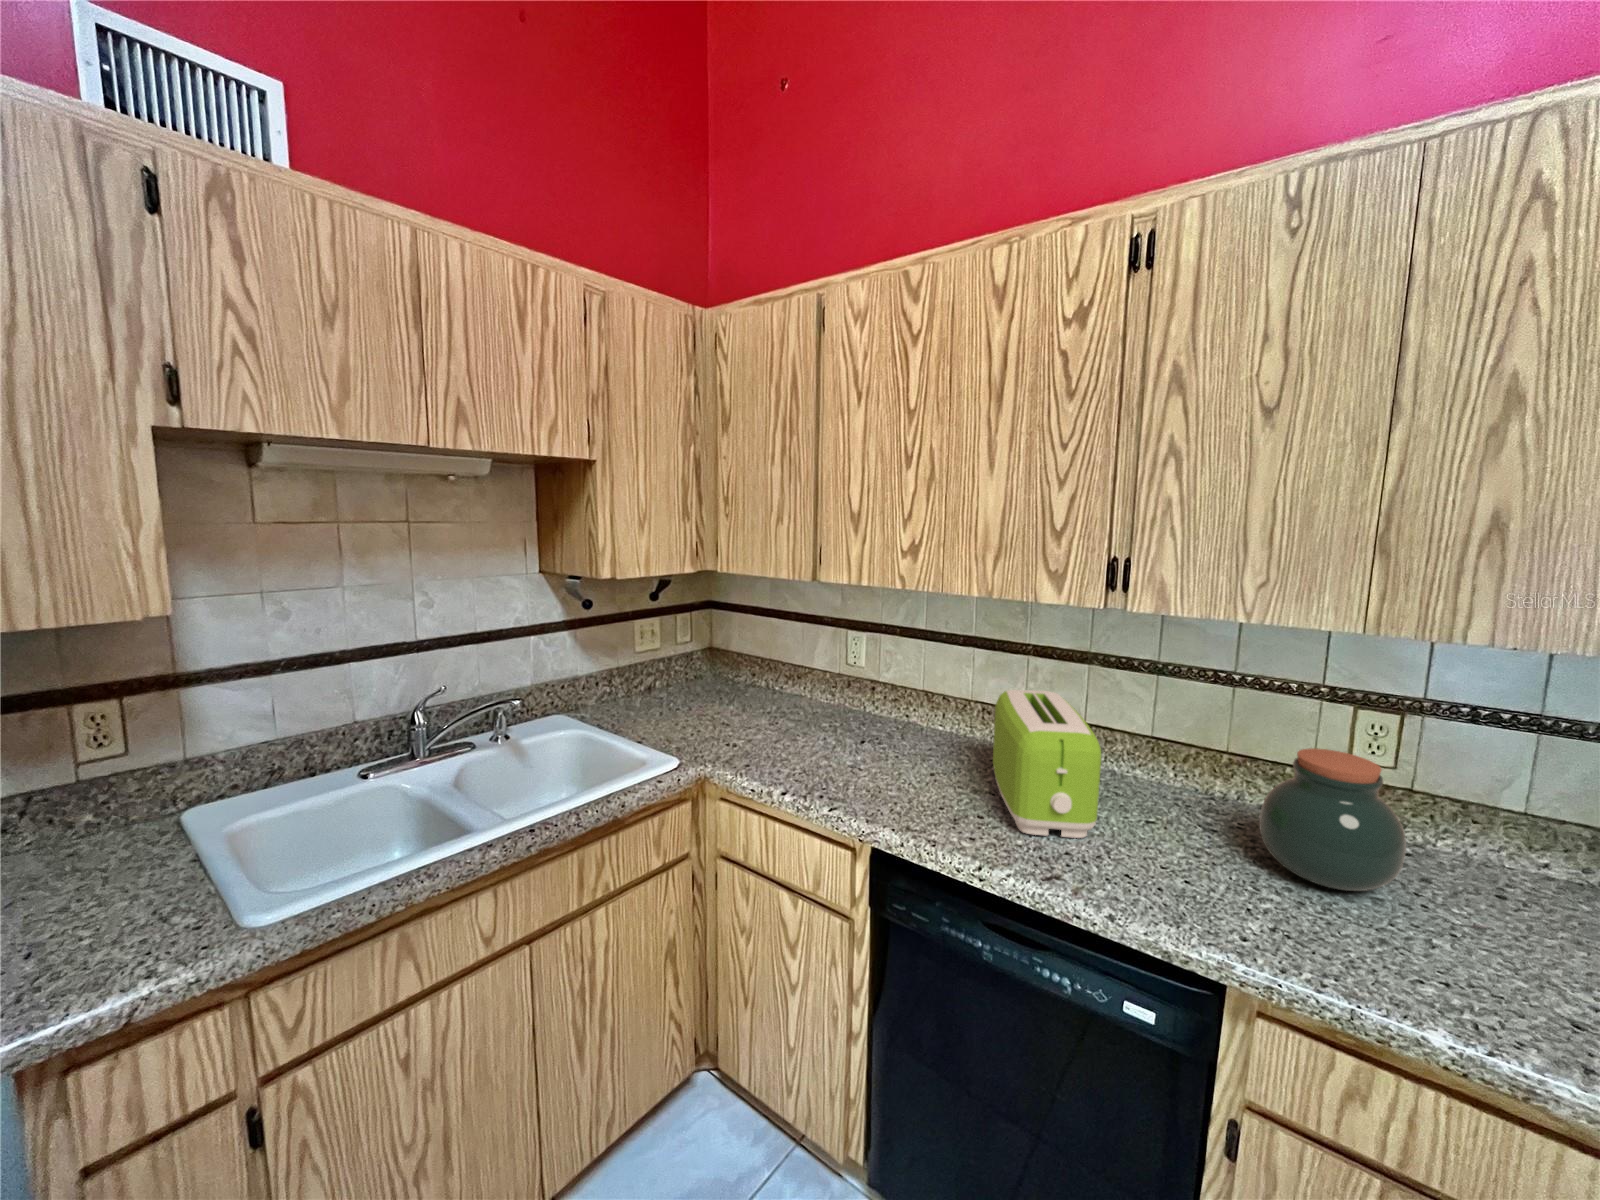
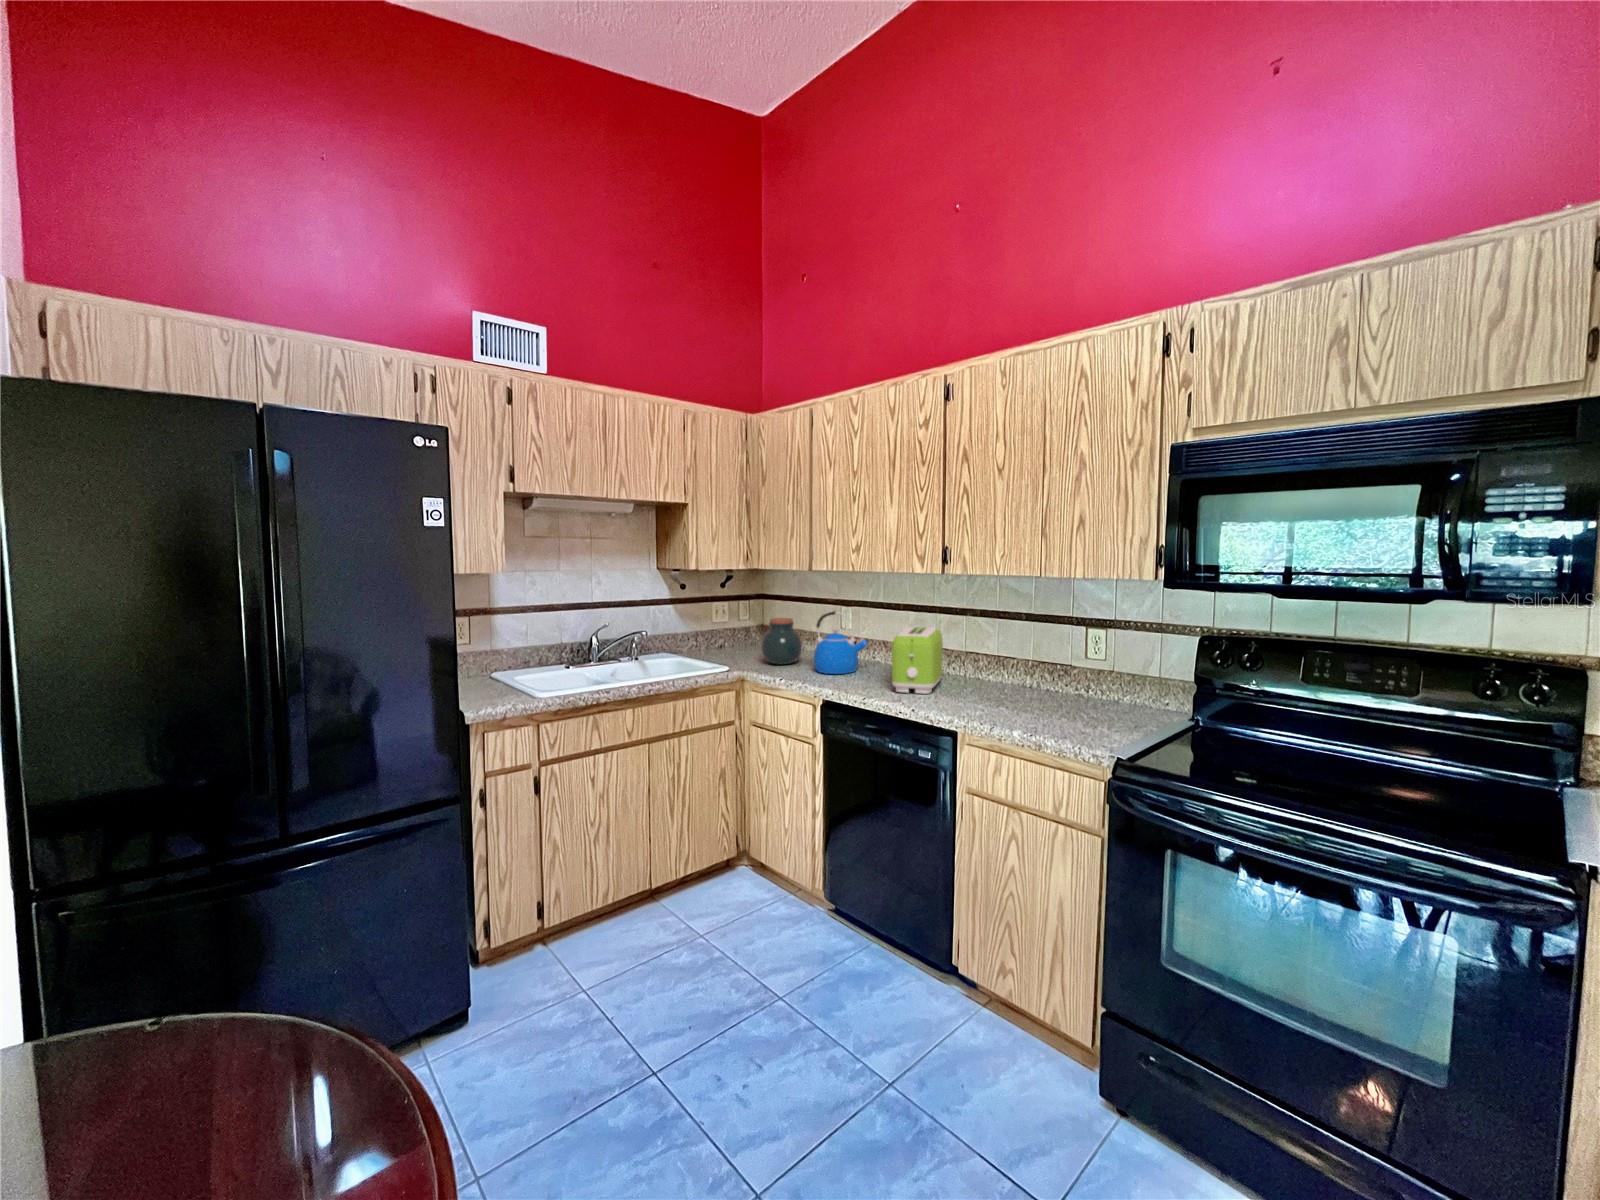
kettle: none [827,655,923,768] -> present [814,611,868,674]
jar: present [1259,748,1406,891] -> present [761,618,802,665]

